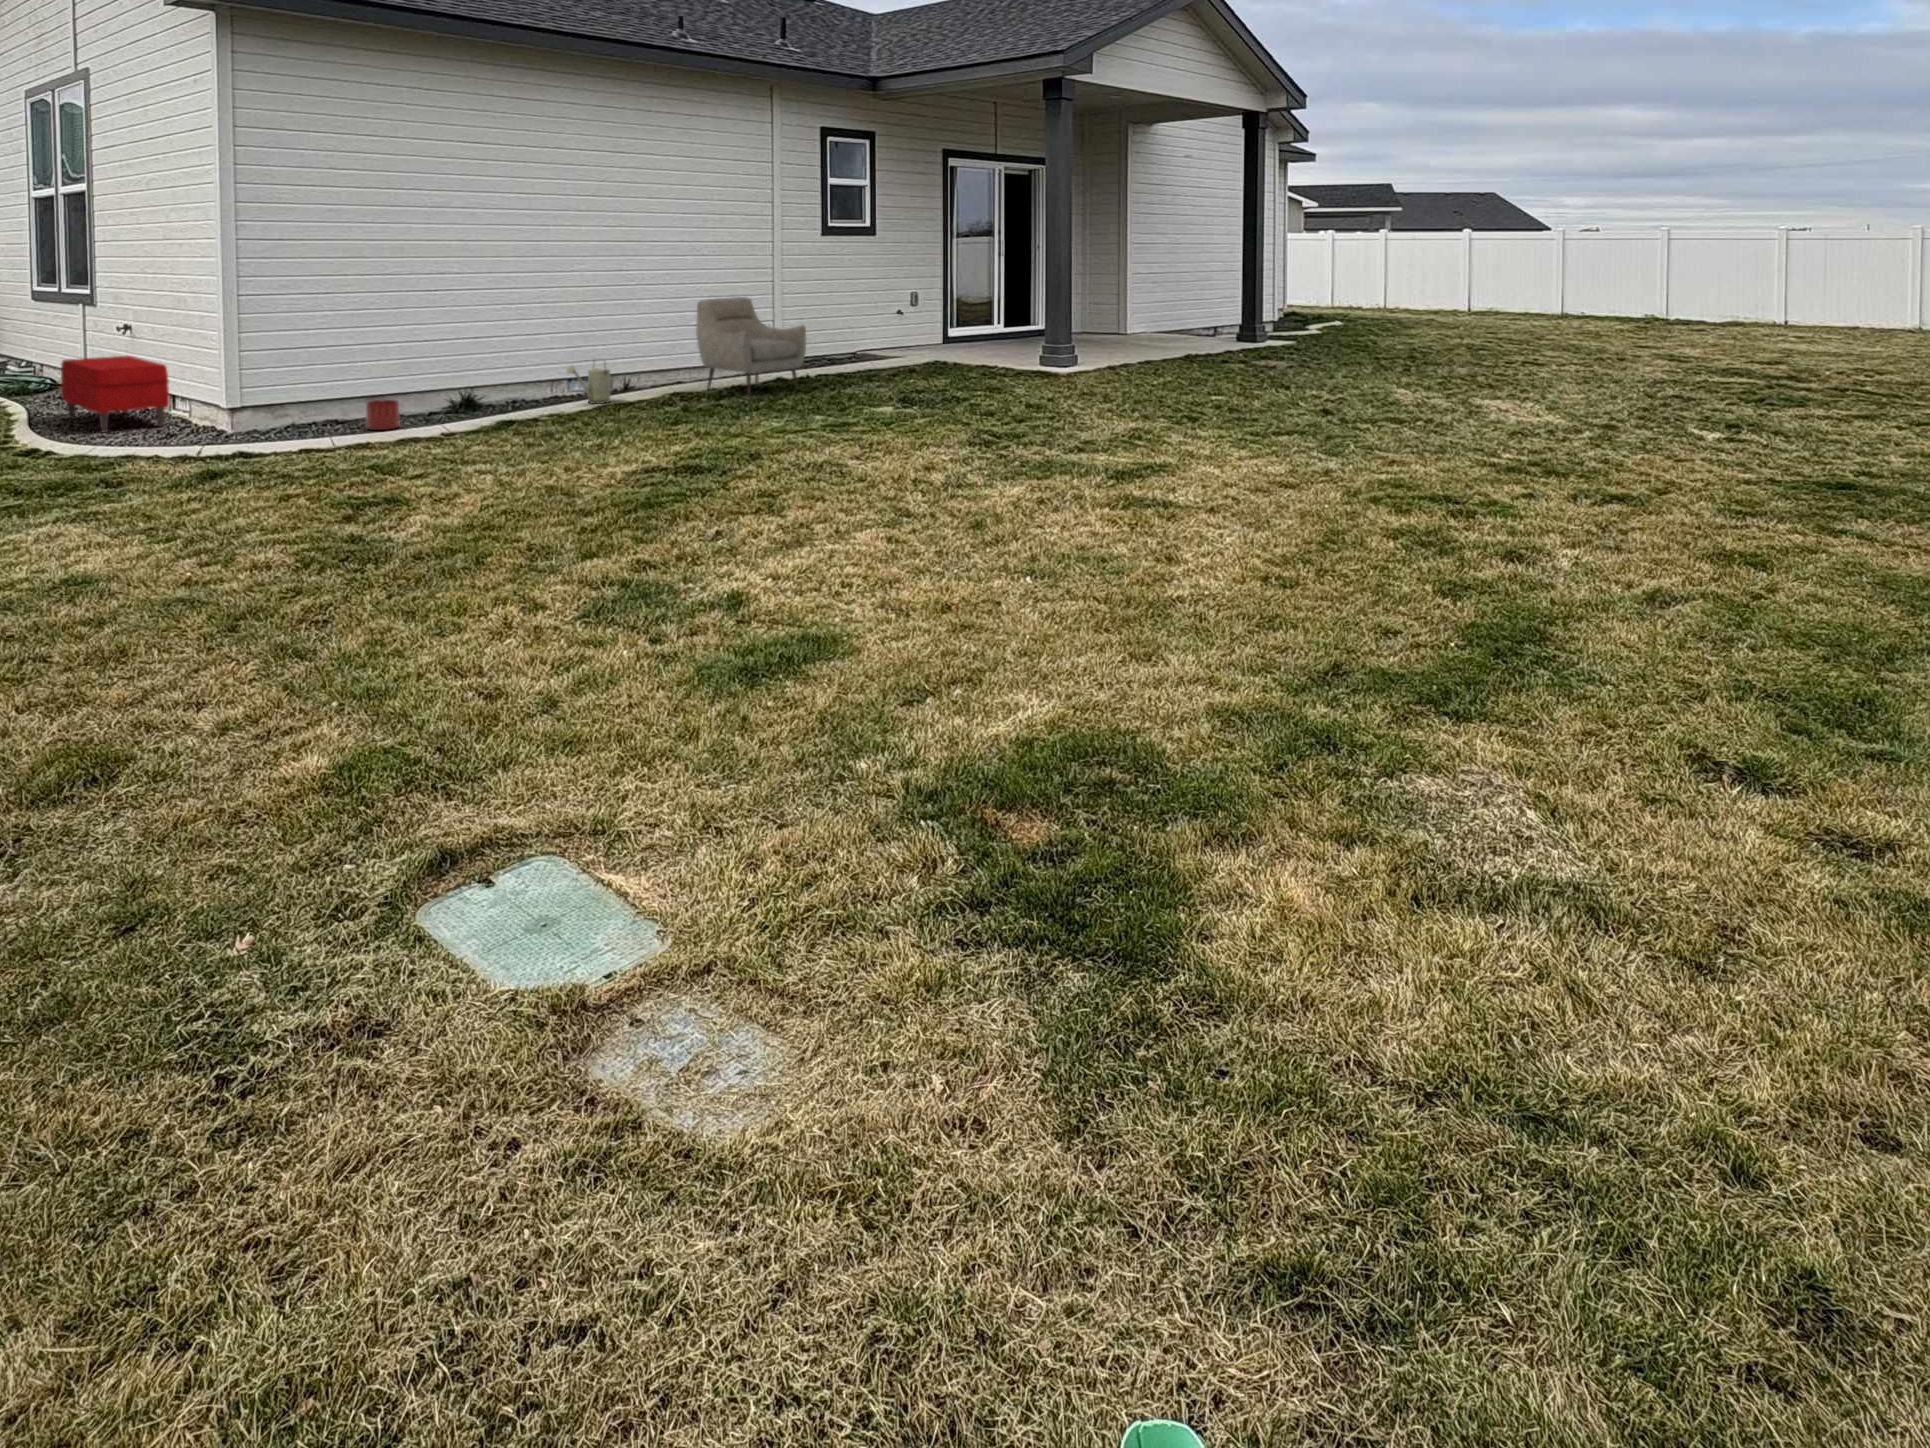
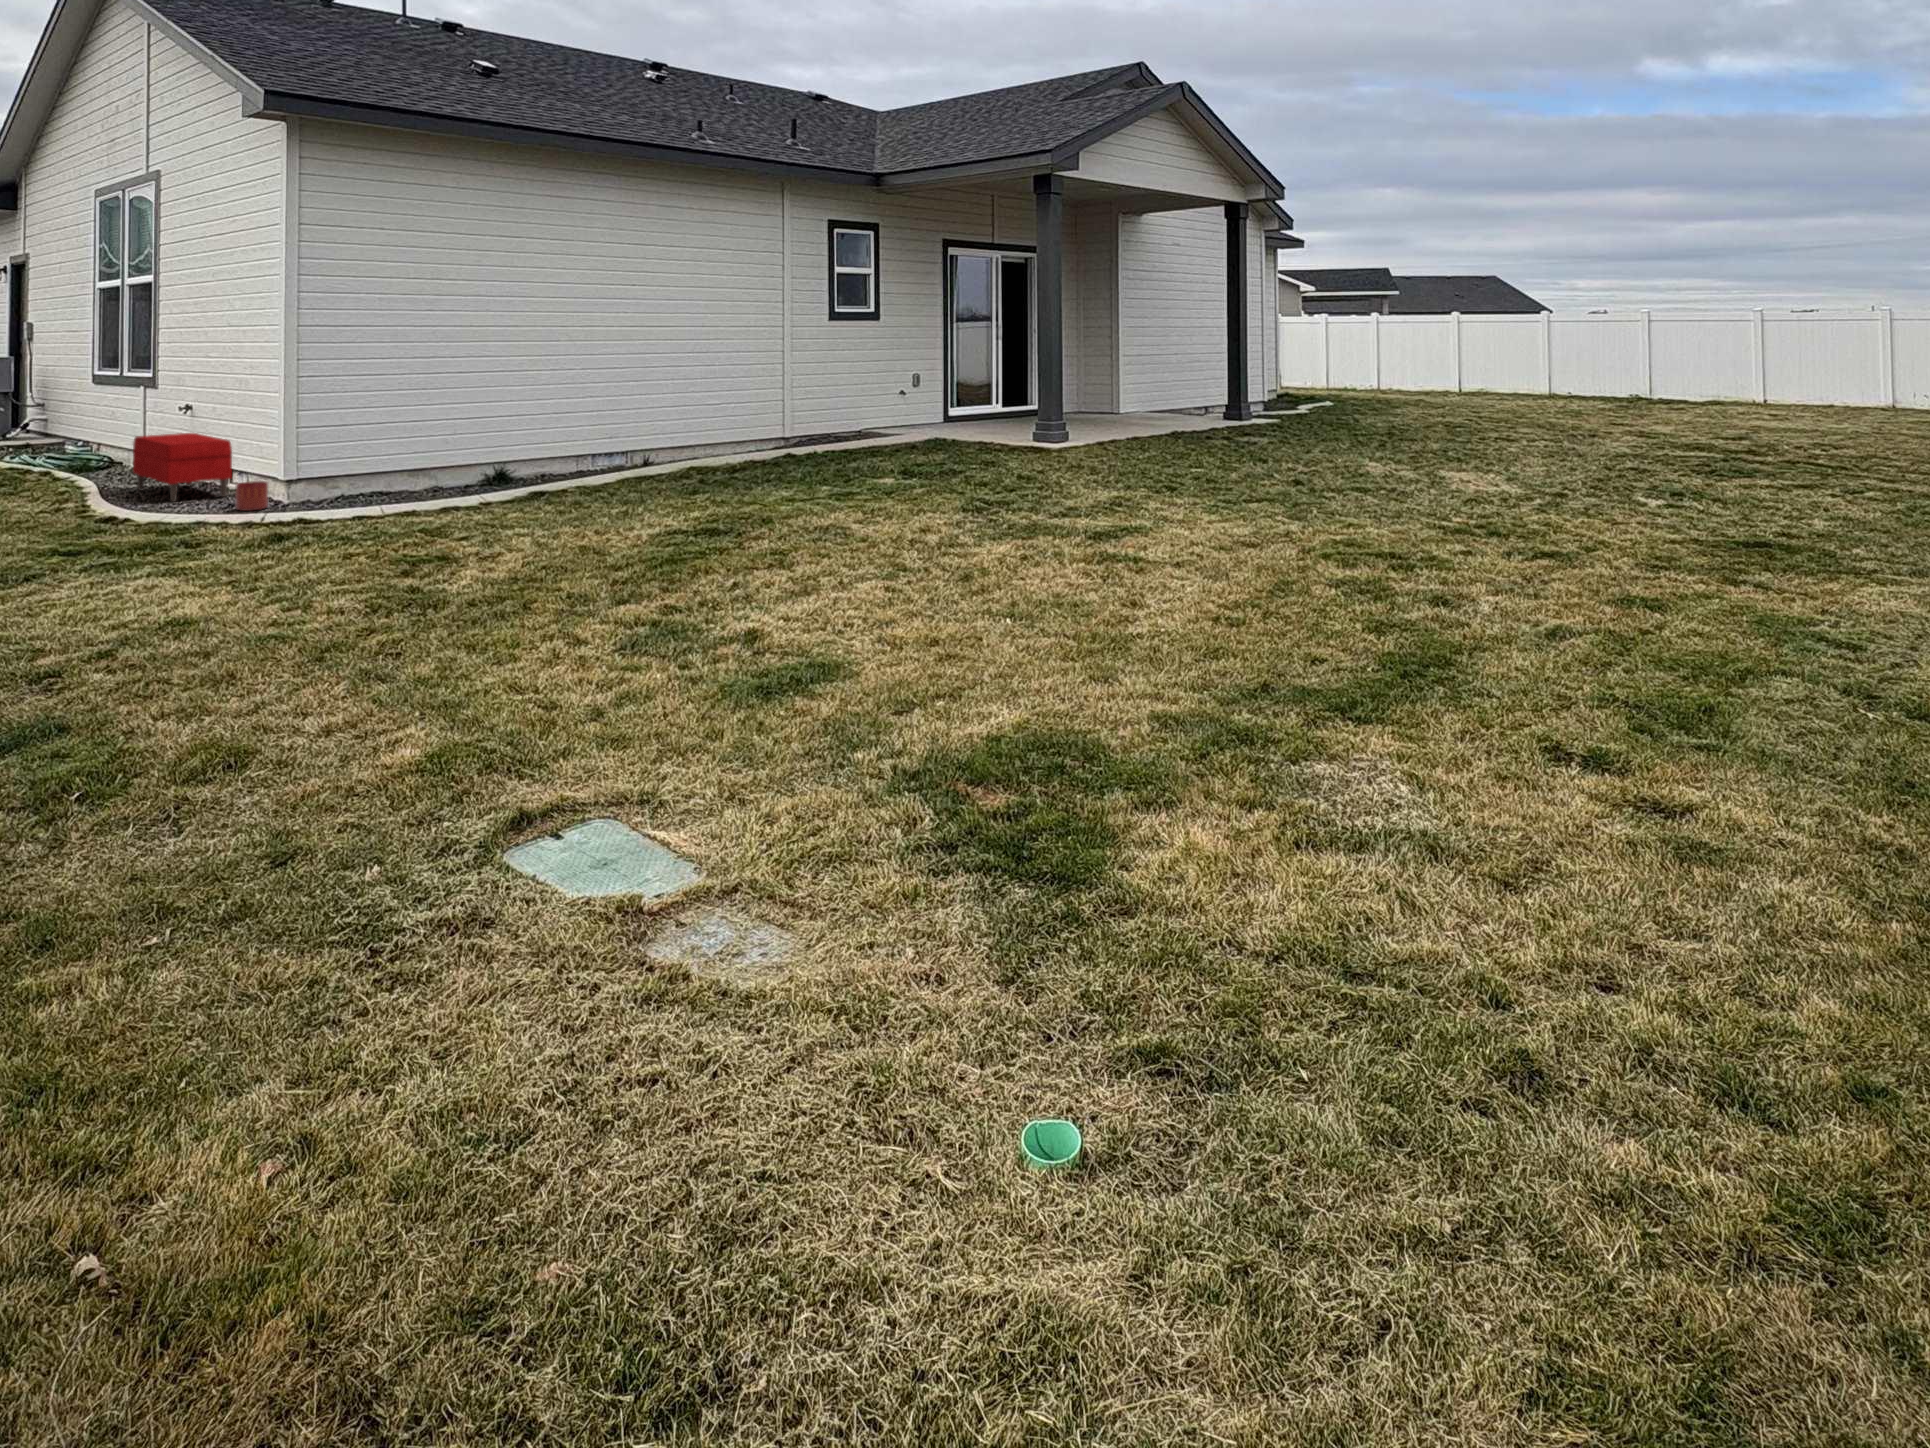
chair: present [696,297,806,395] -> none [713,379,814,470]
watering can: present [566,363,611,404] -> none [593,435,636,477]
planter: present [366,400,399,430] -> present [235,481,269,511]

